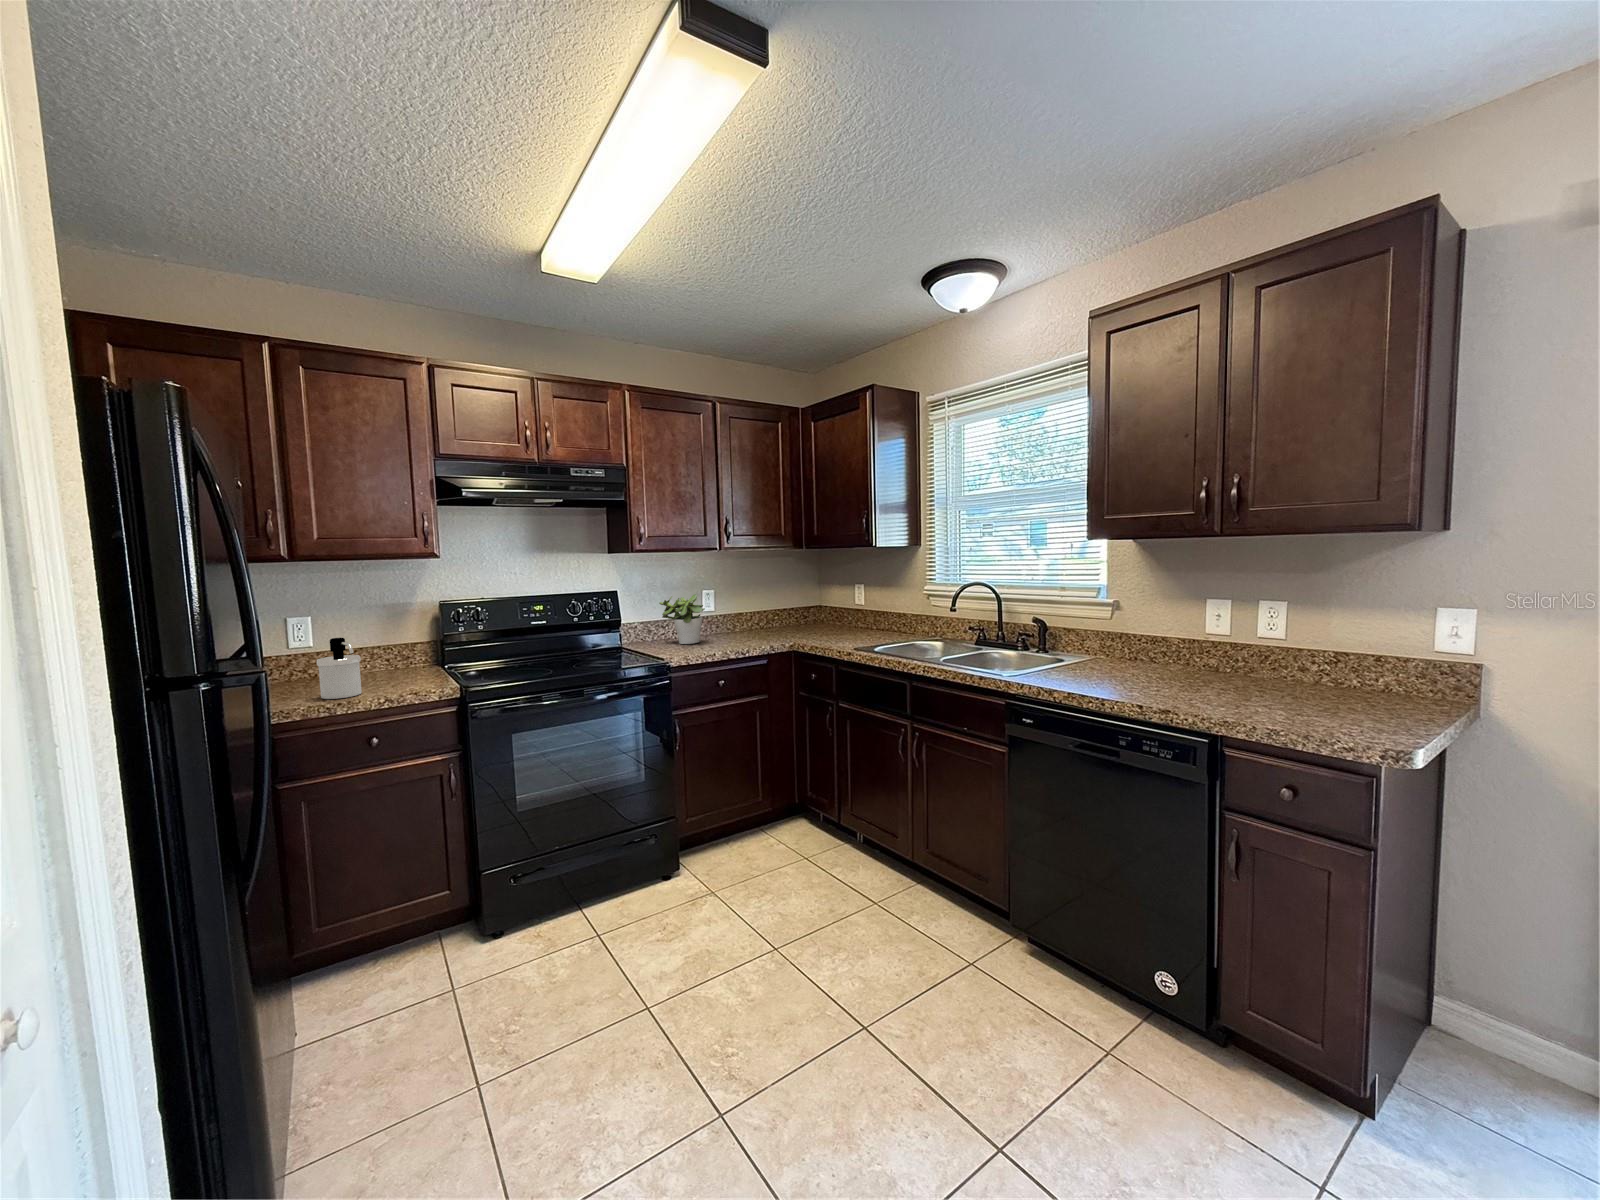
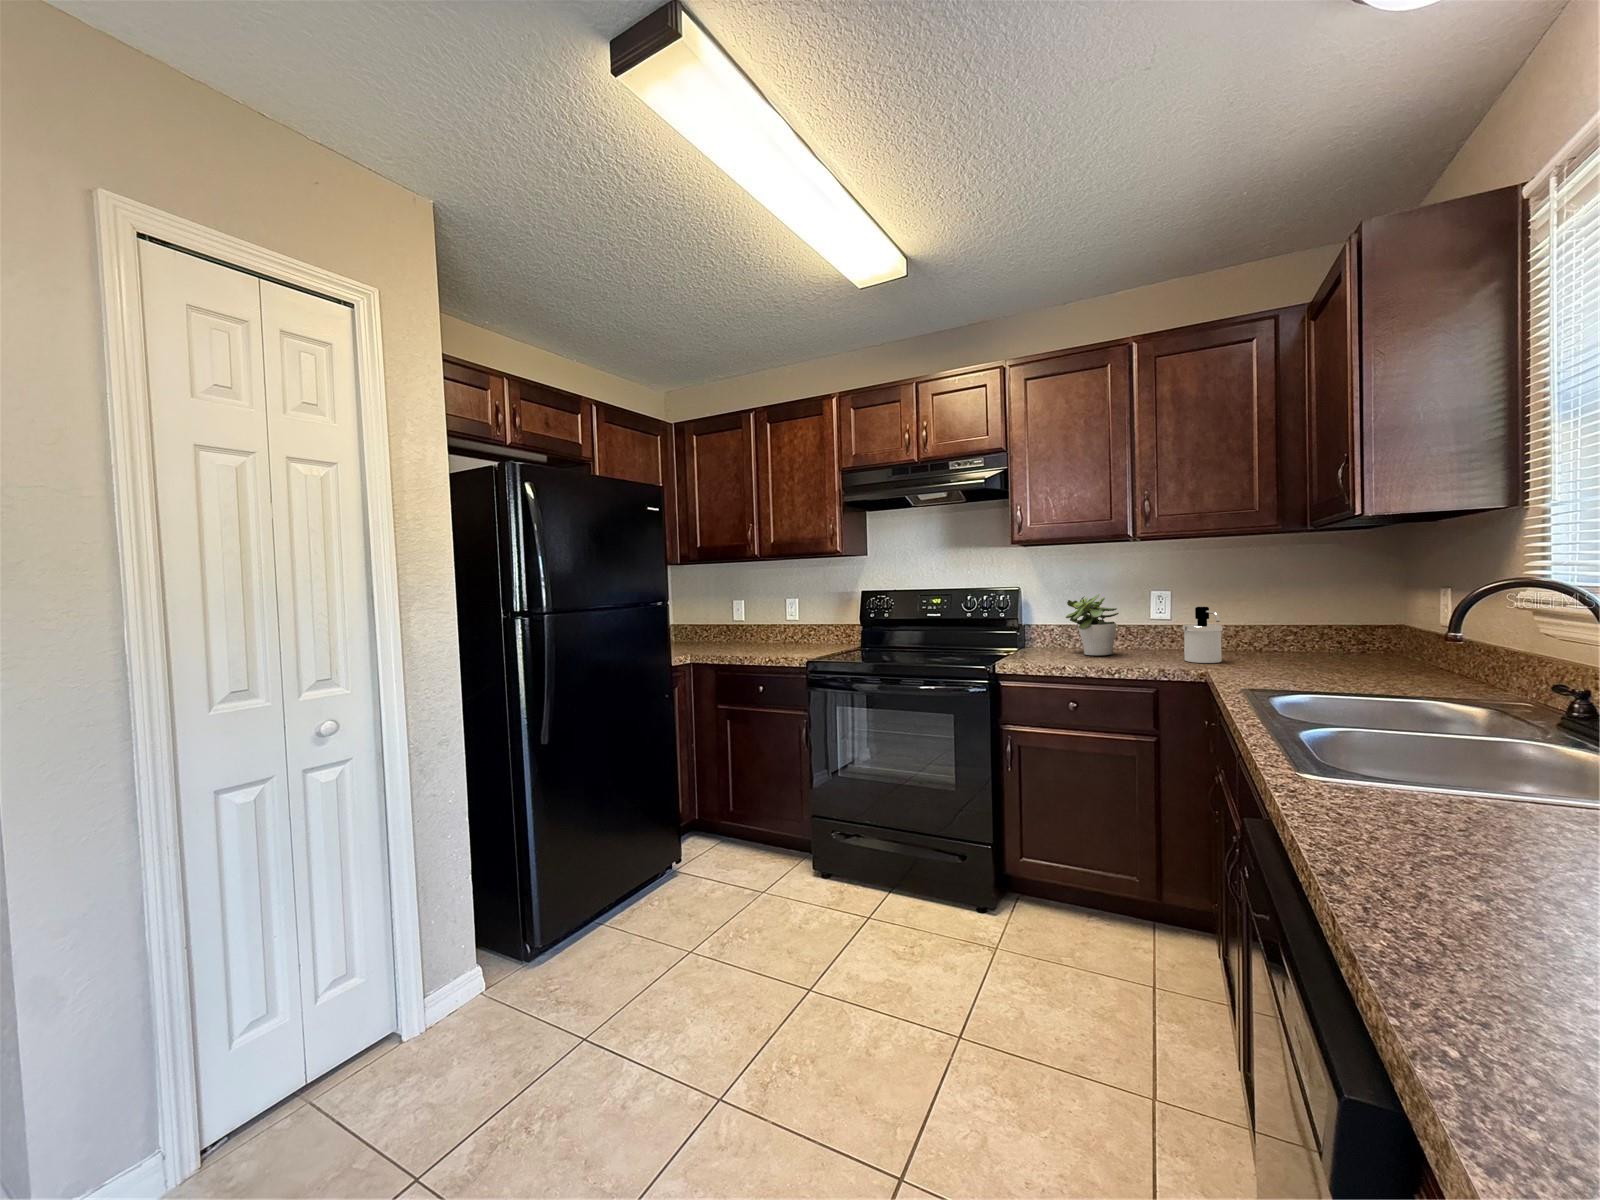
soap dispenser: present [317,638,362,699] -> present [1183,607,1223,663]

